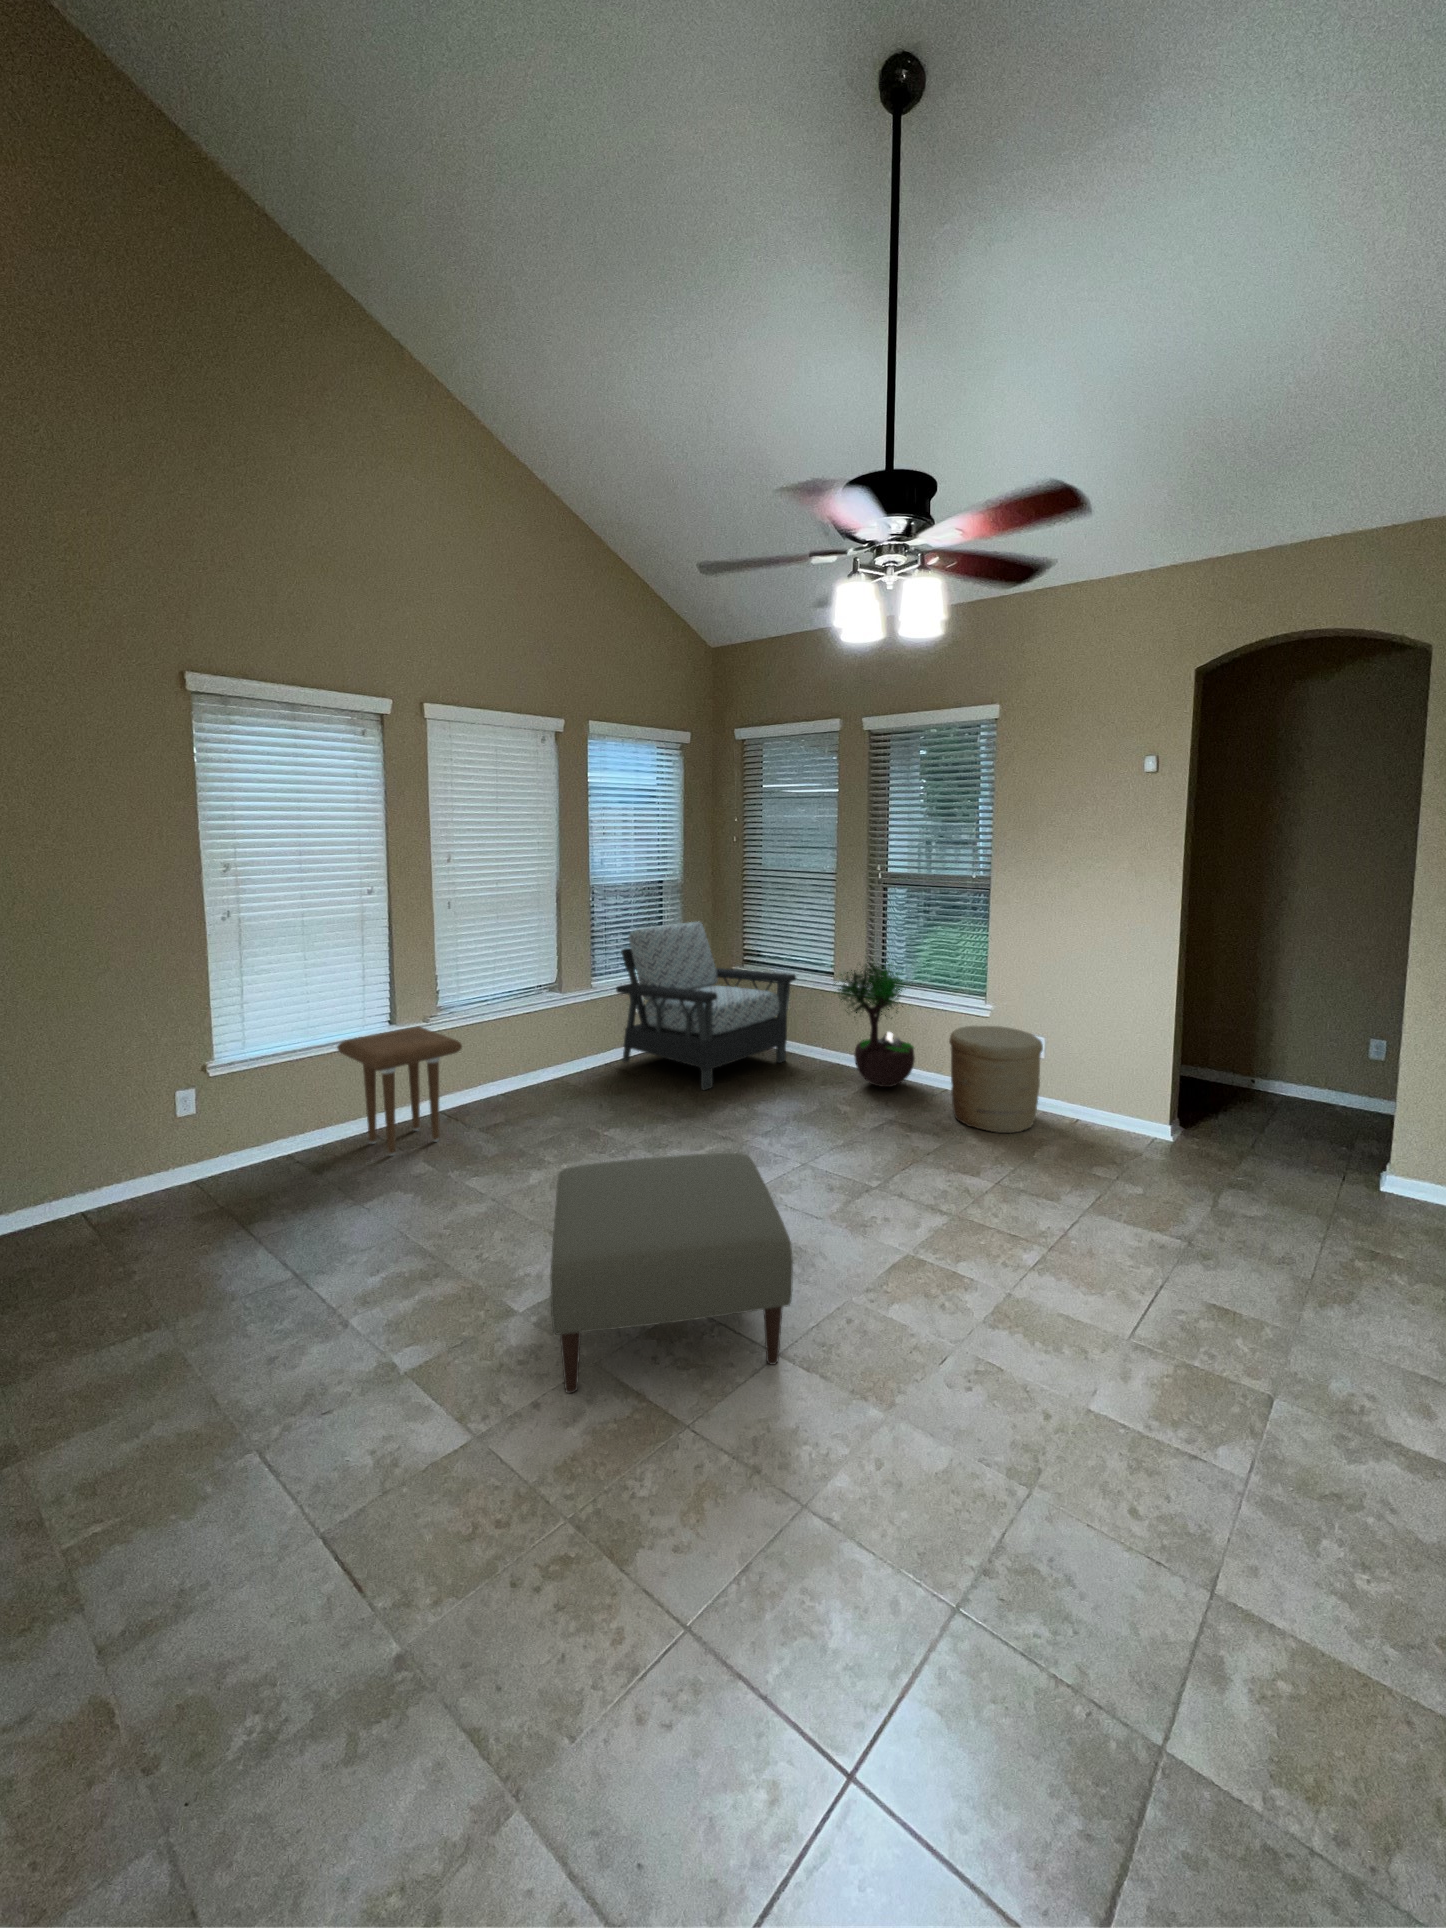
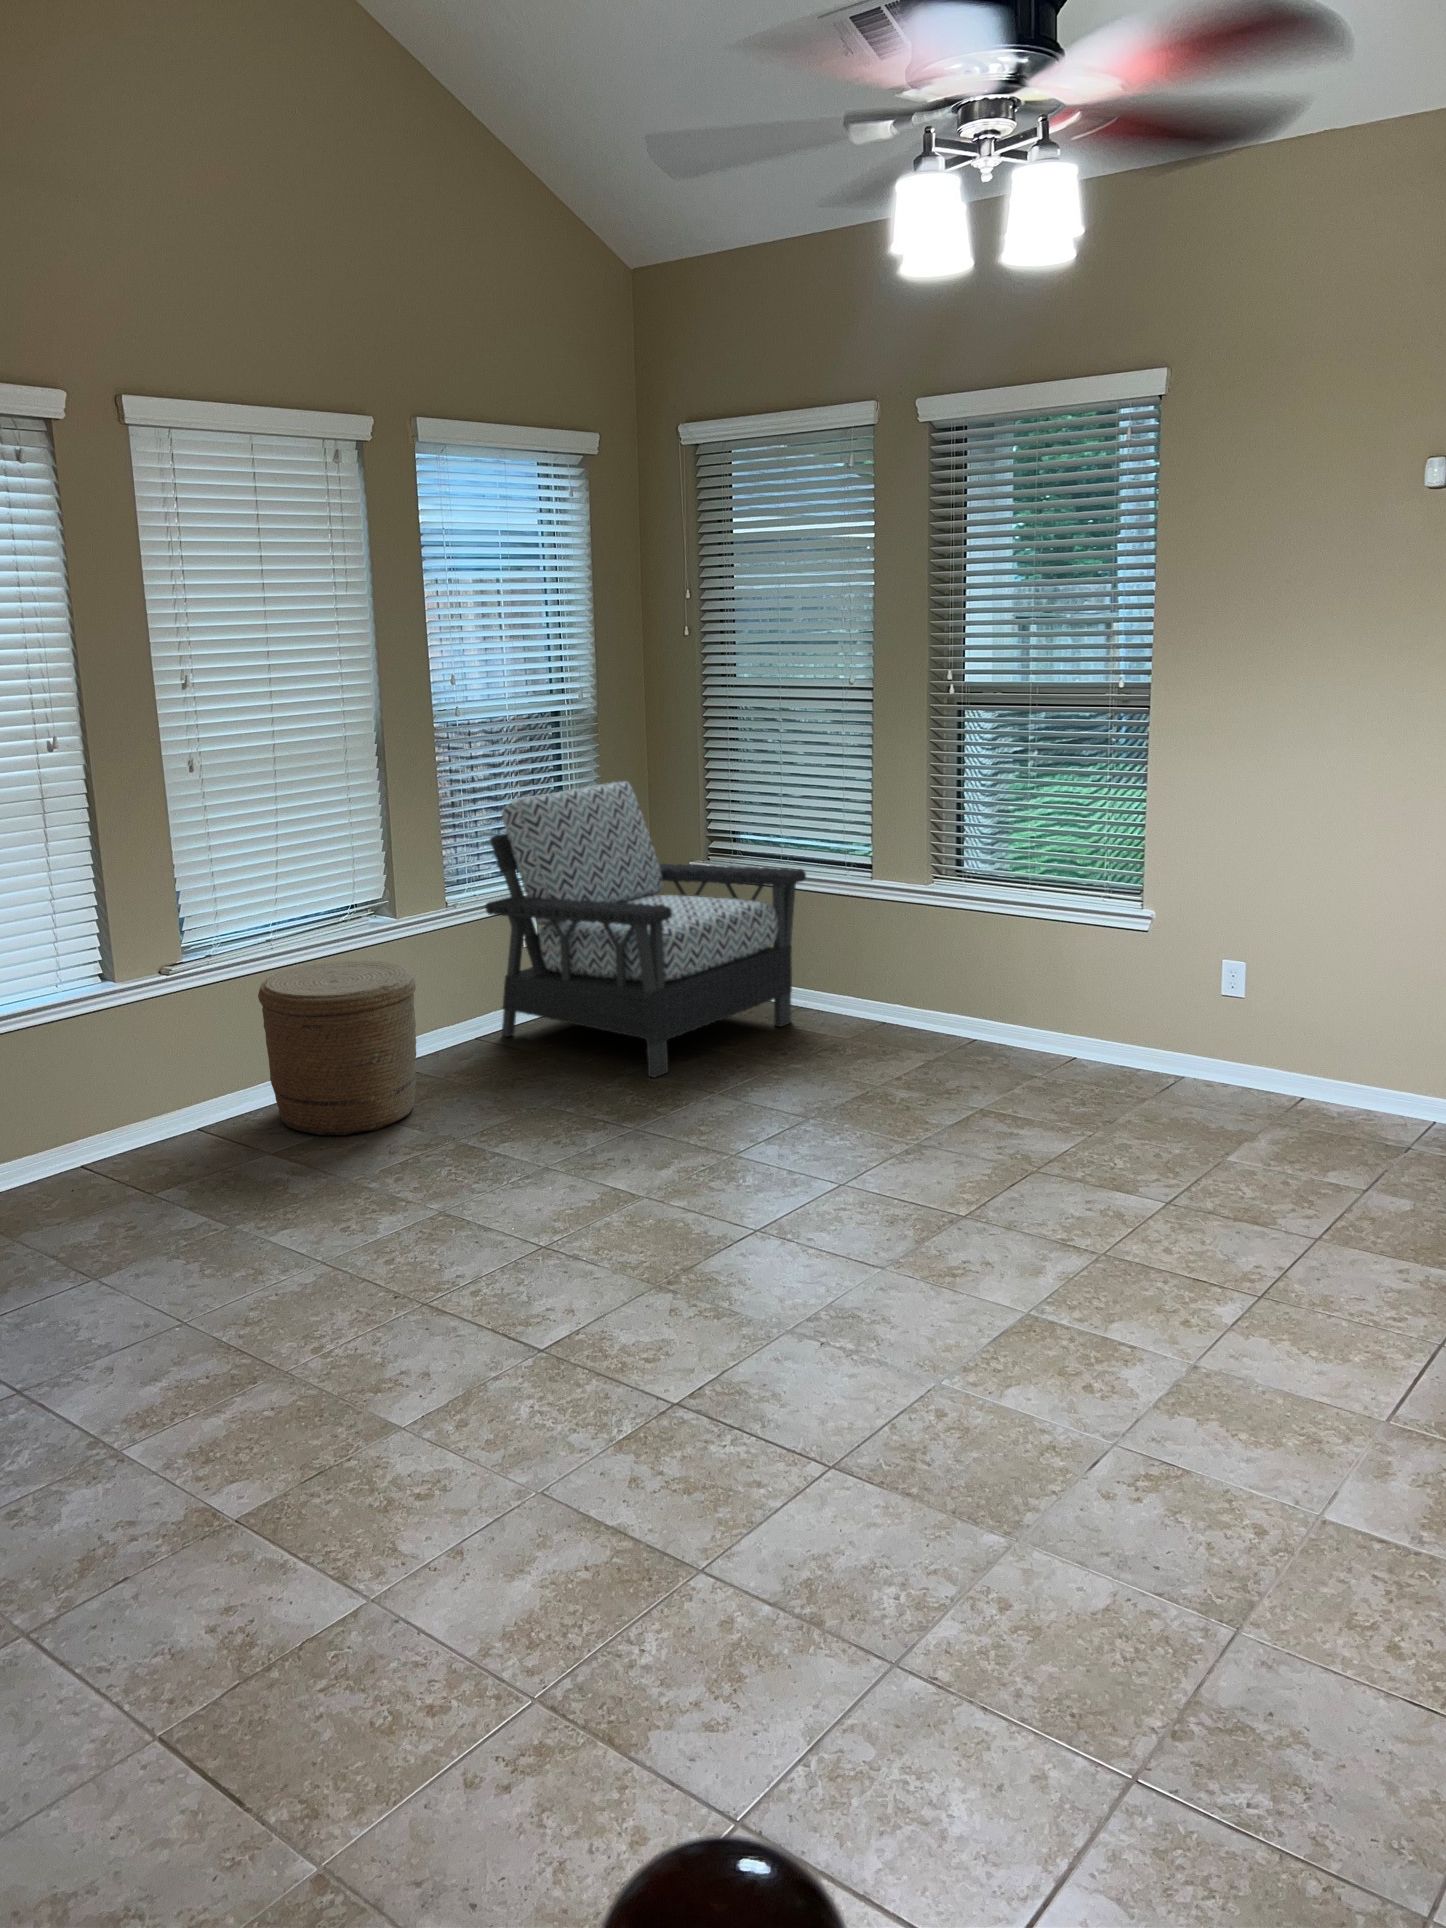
potted tree: present [834,960,915,1087] -> none [869,820,1022,1060]
side table: present [337,1026,462,1156] -> none [18,984,237,1205]
woven basket: present [949,1026,1043,1133] -> present [258,960,416,1136]
ottoman: present [550,1153,793,1393] -> none [449,1166,853,1536]

